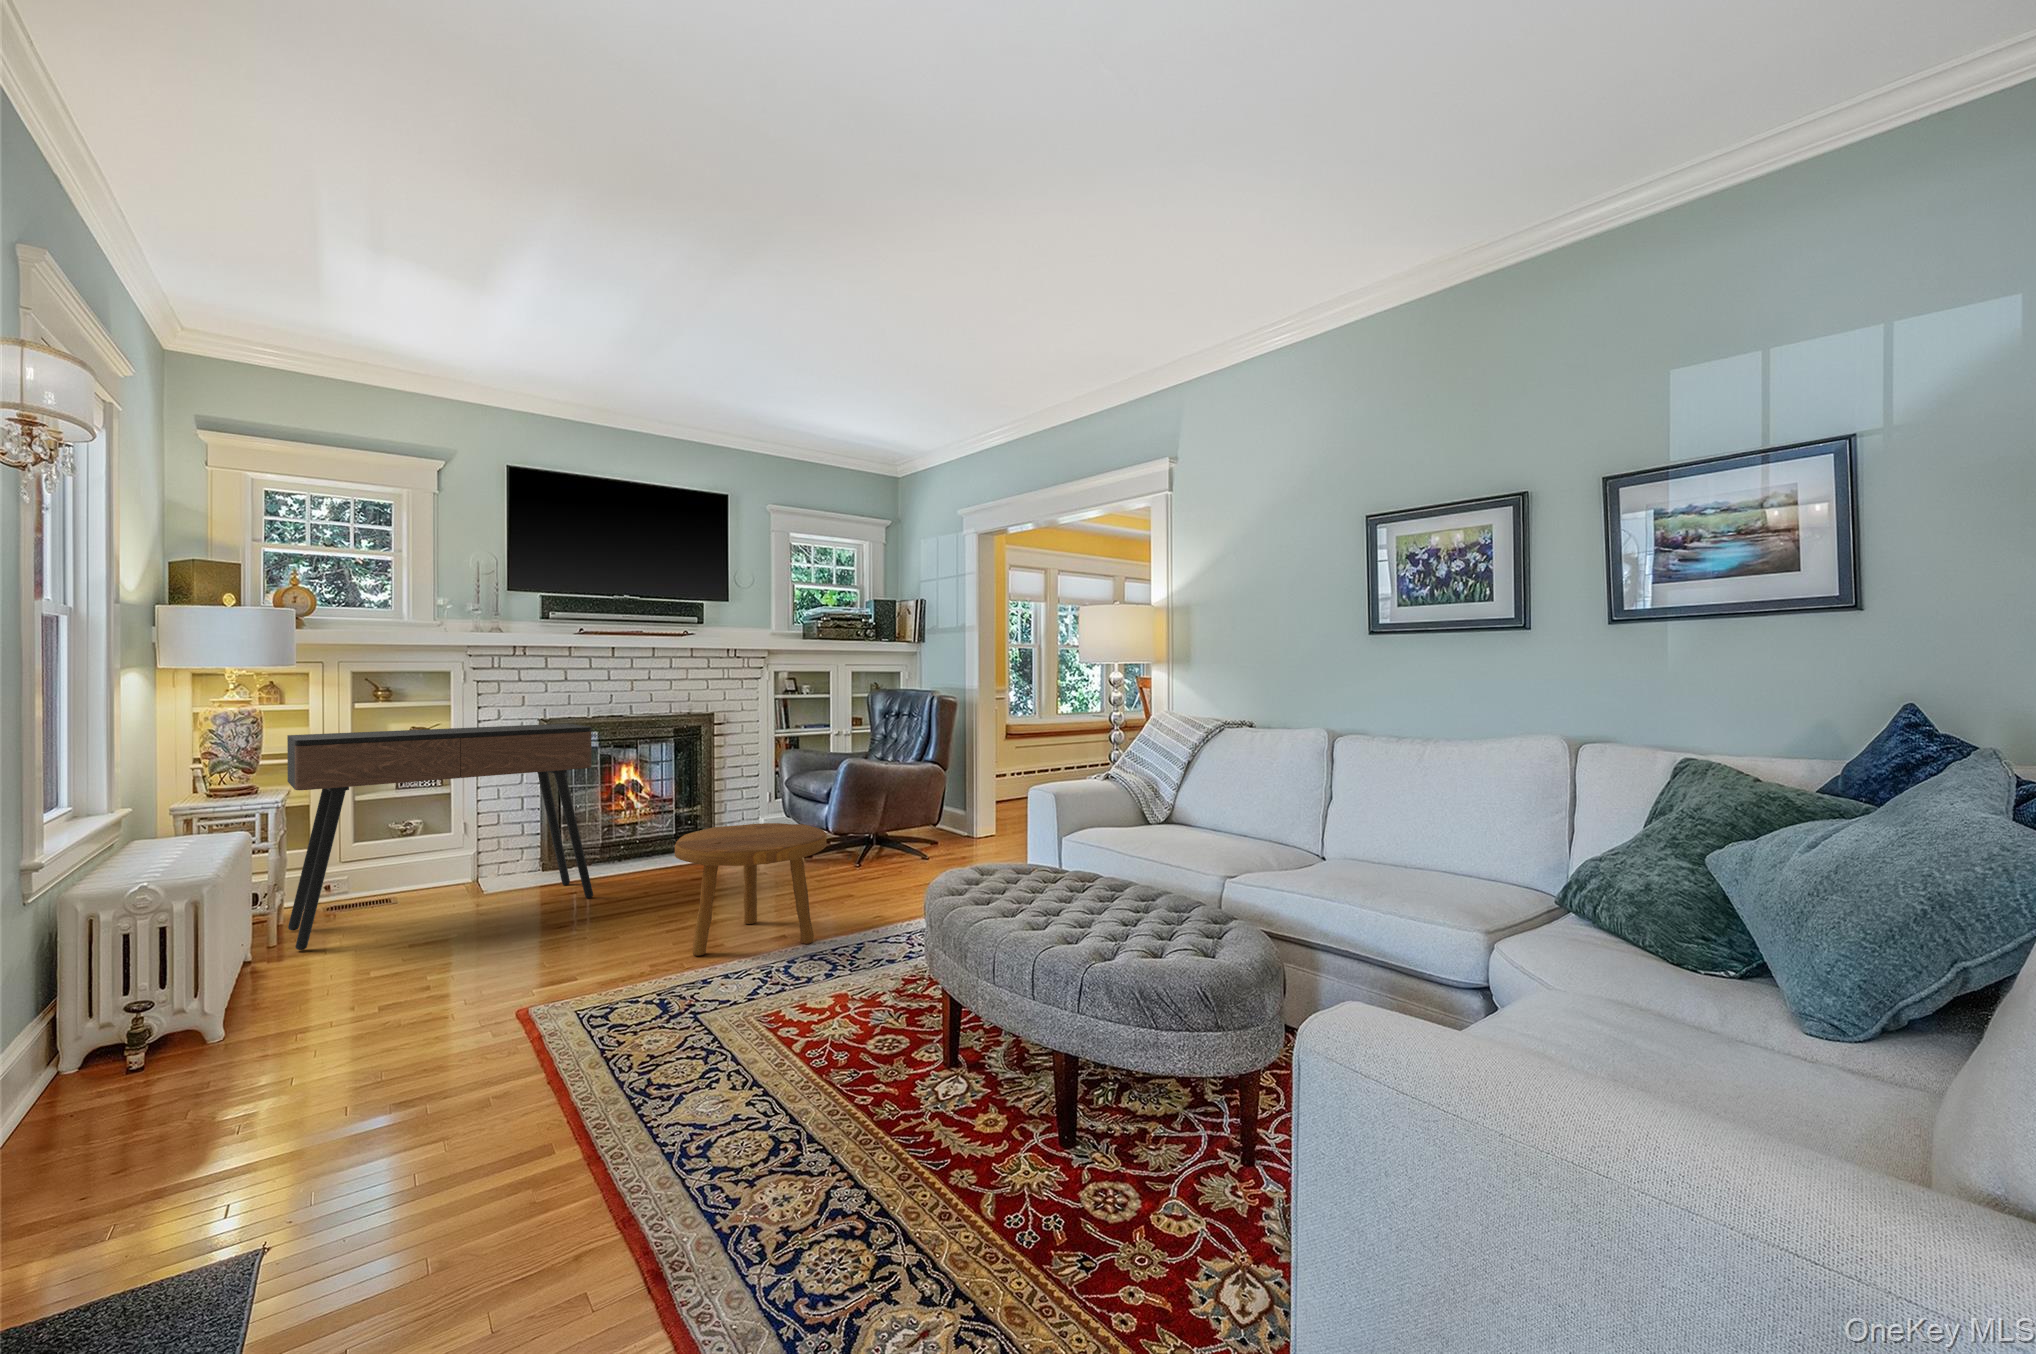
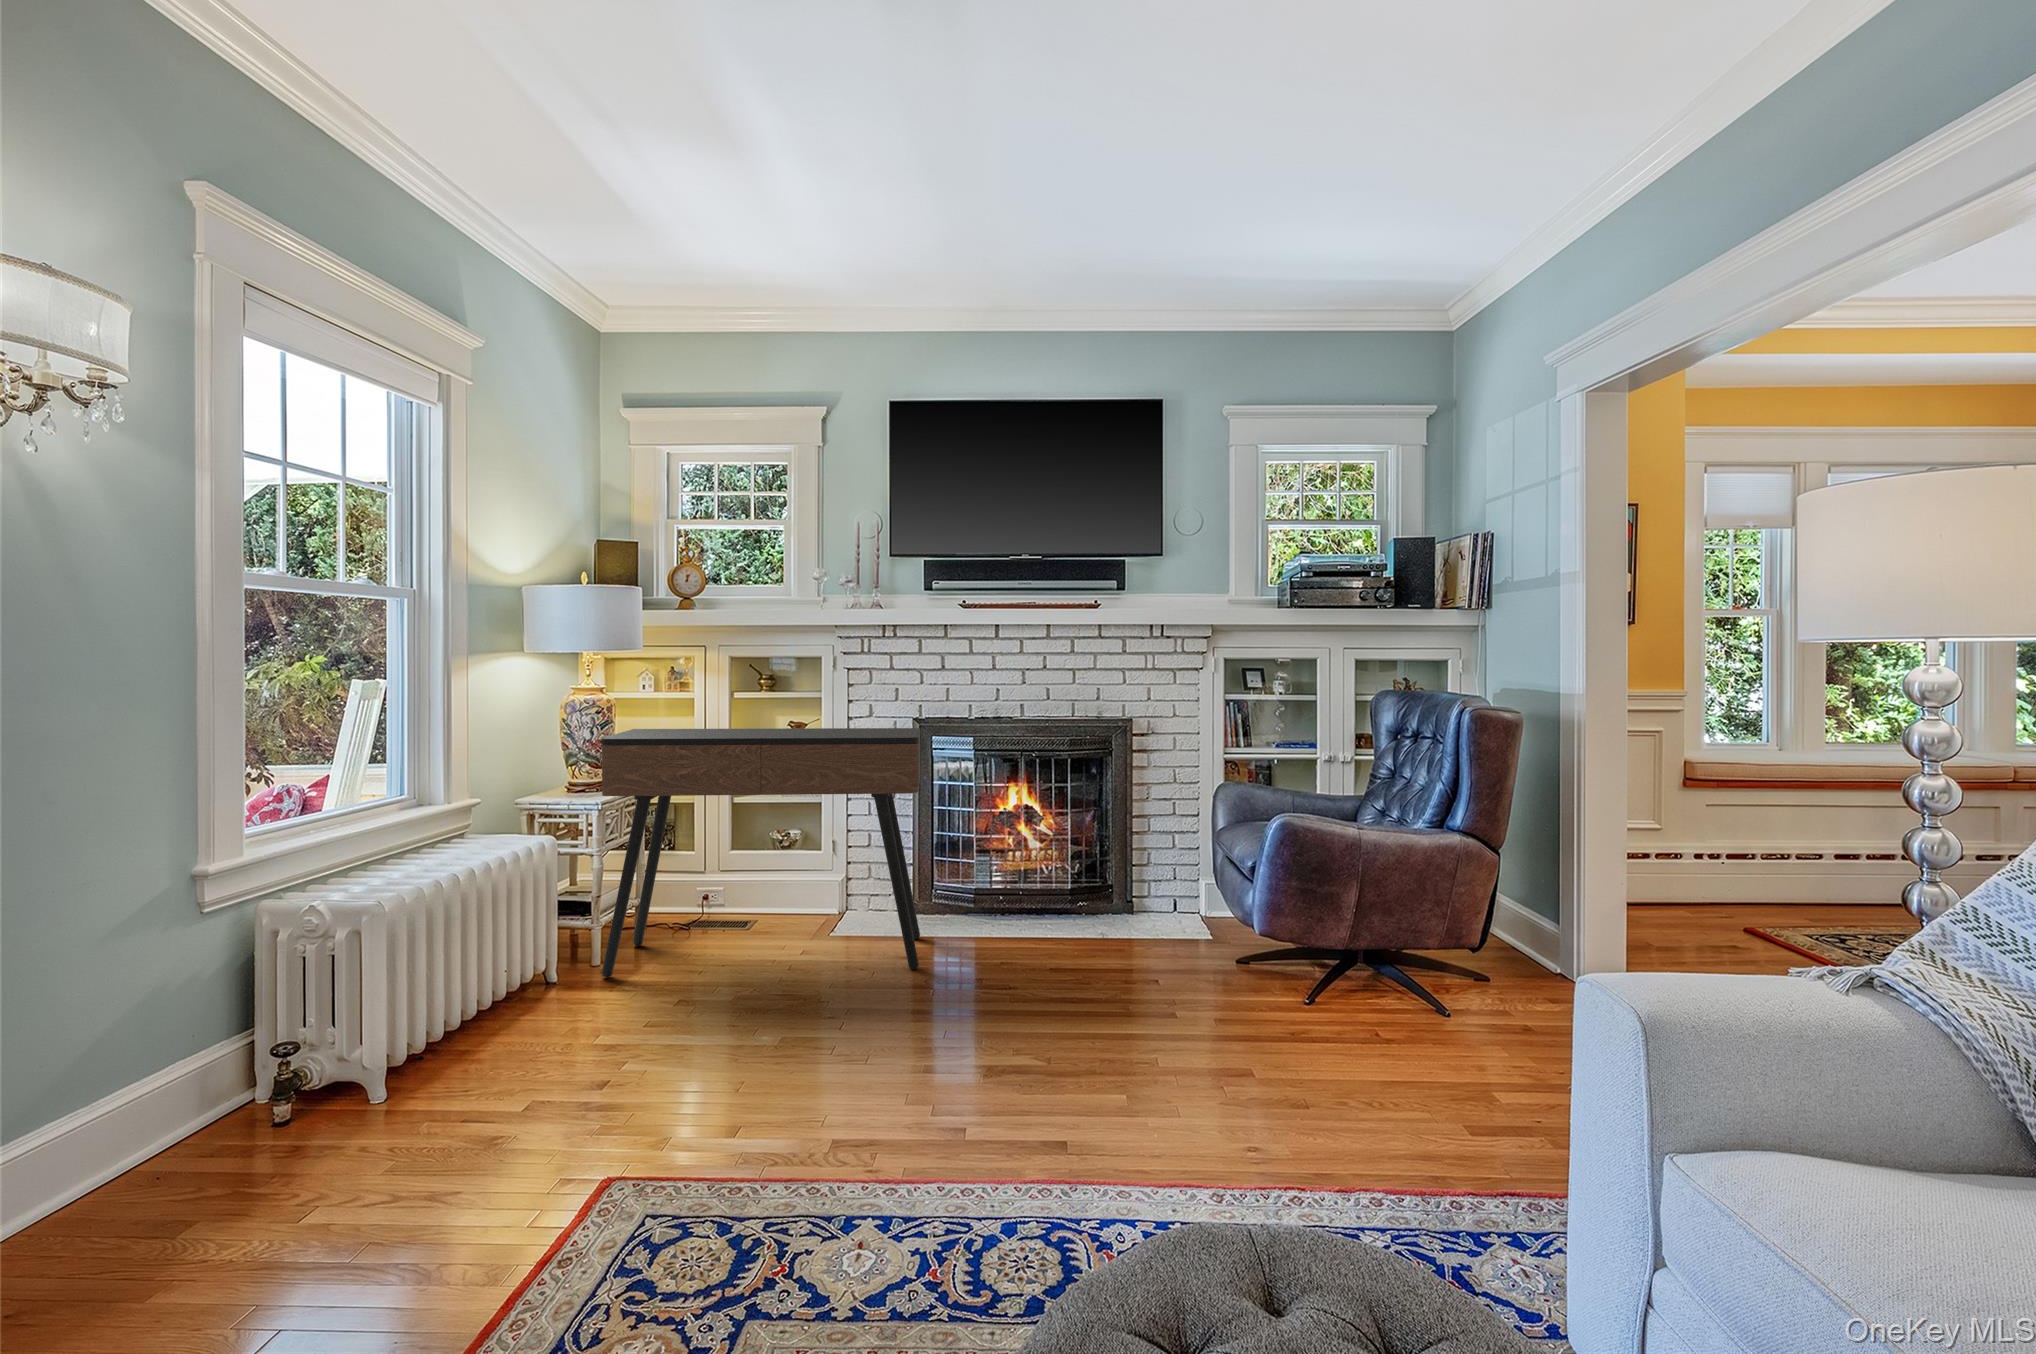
footstool: present [675,823,827,956] -> none [890,916,1137,1168]

